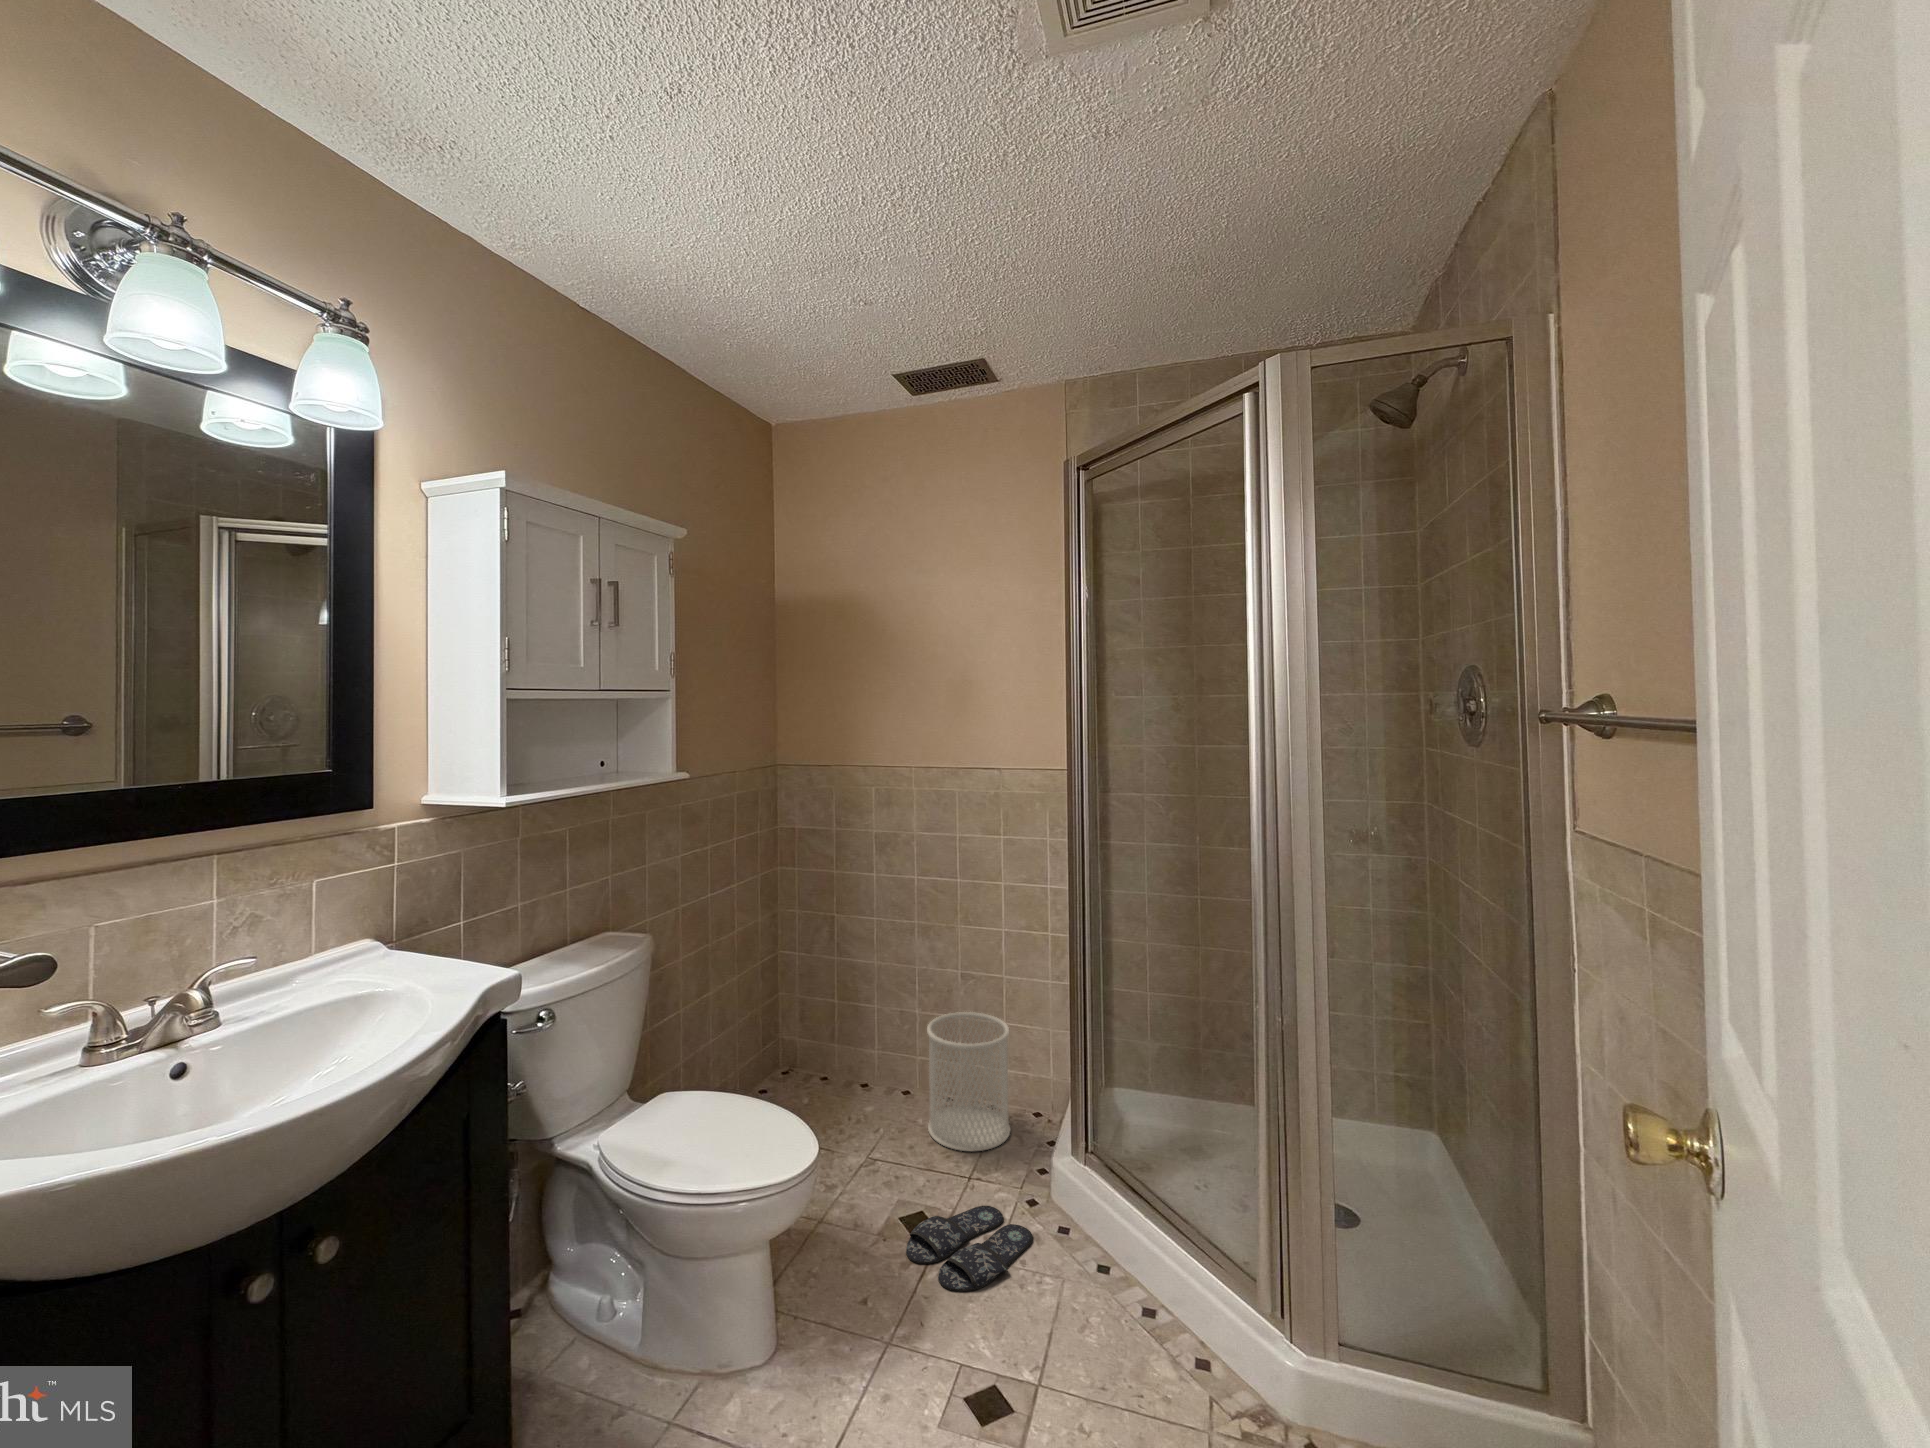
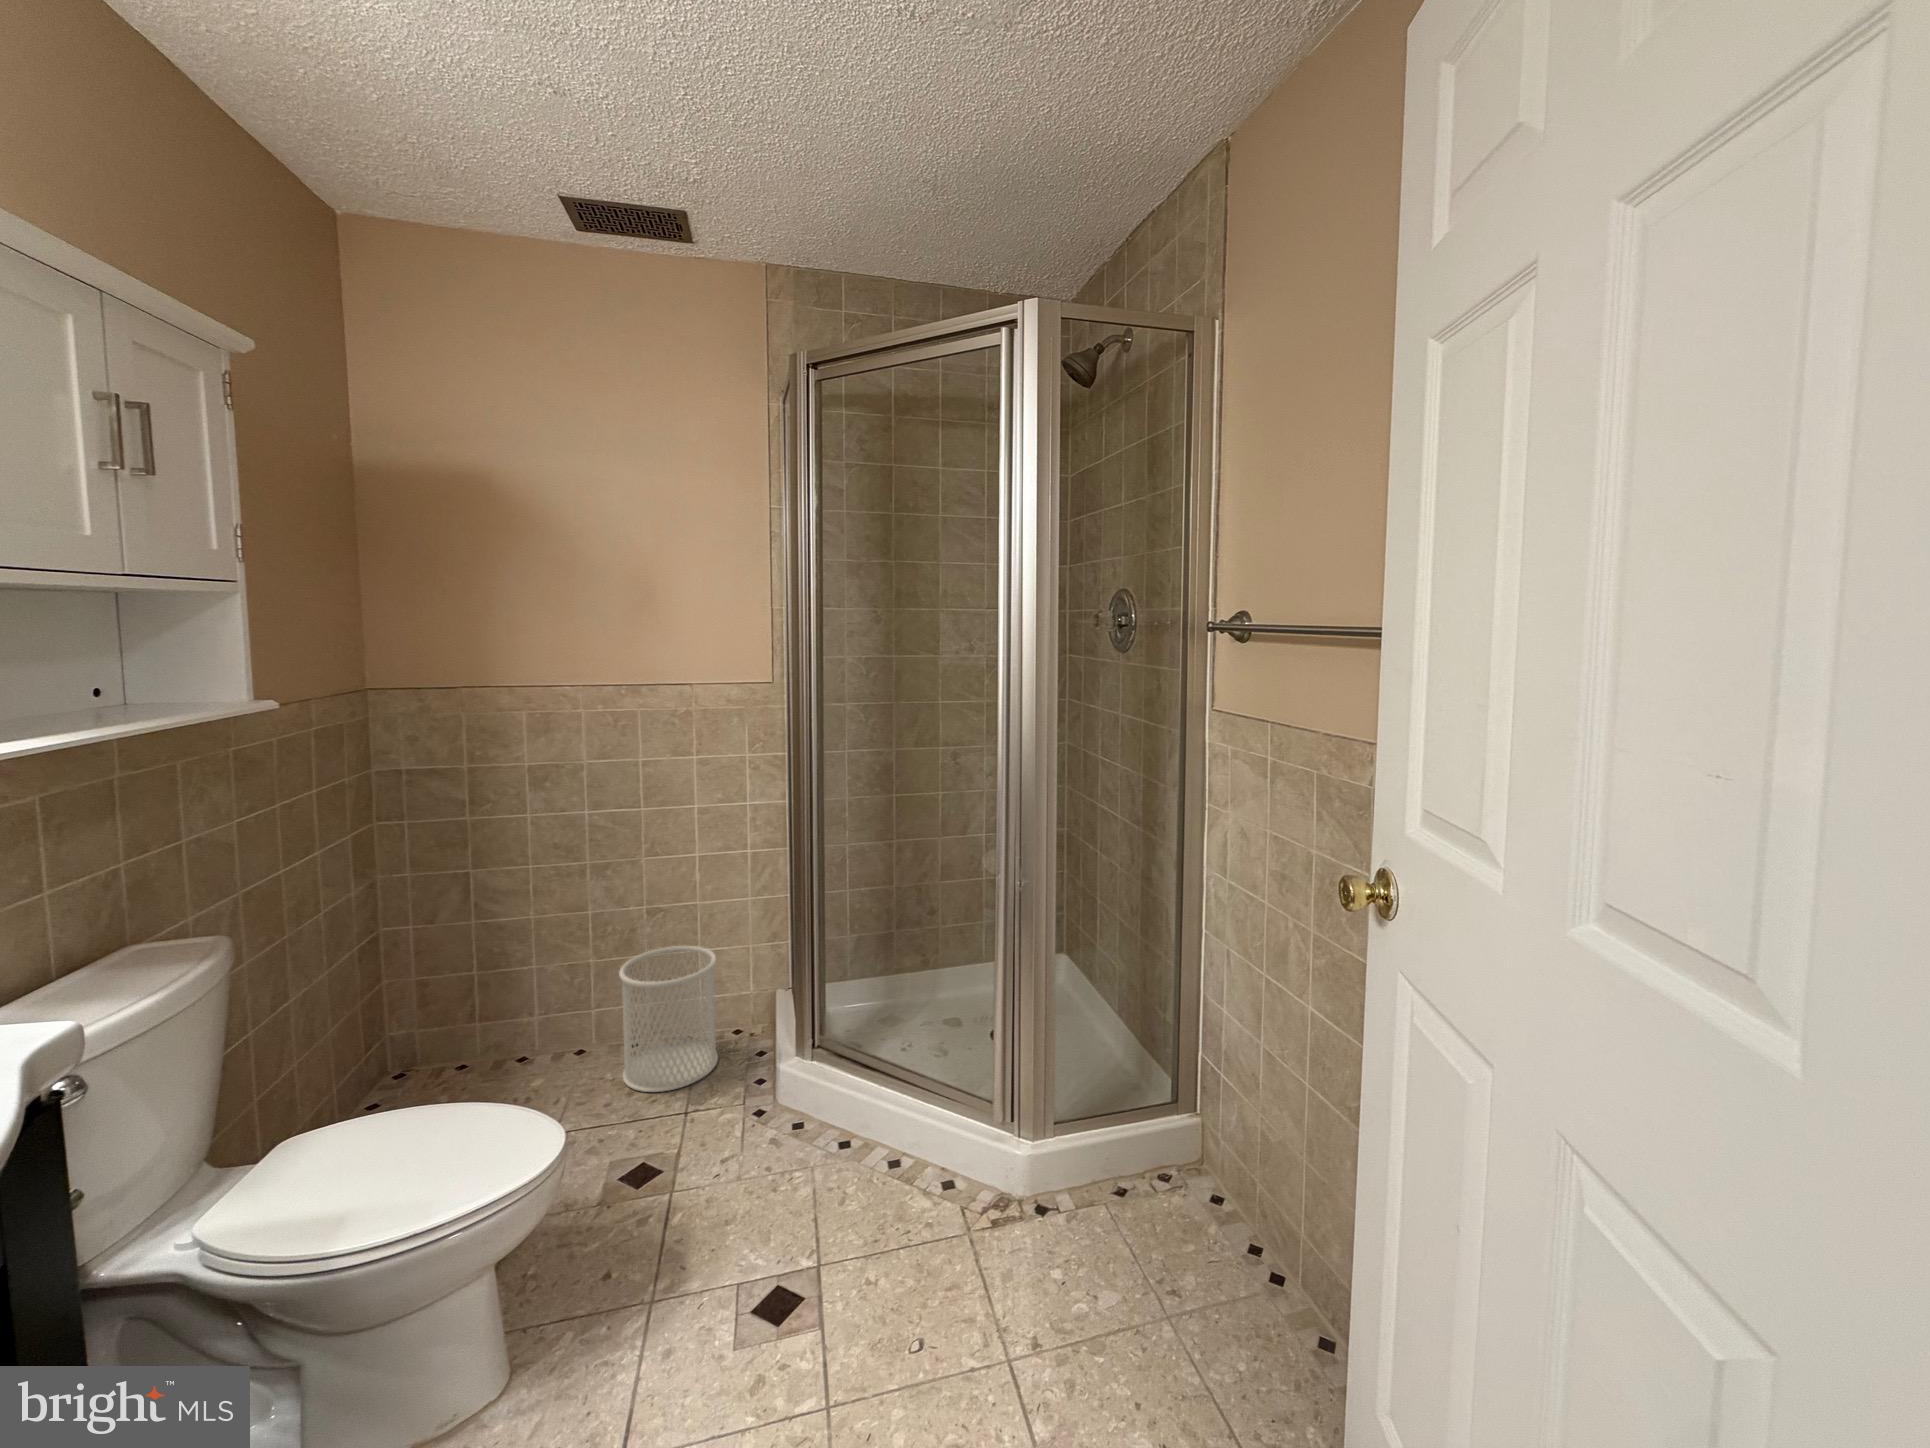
slippers: present [906,1206,1033,1291] -> none [639,1131,773,1224]

